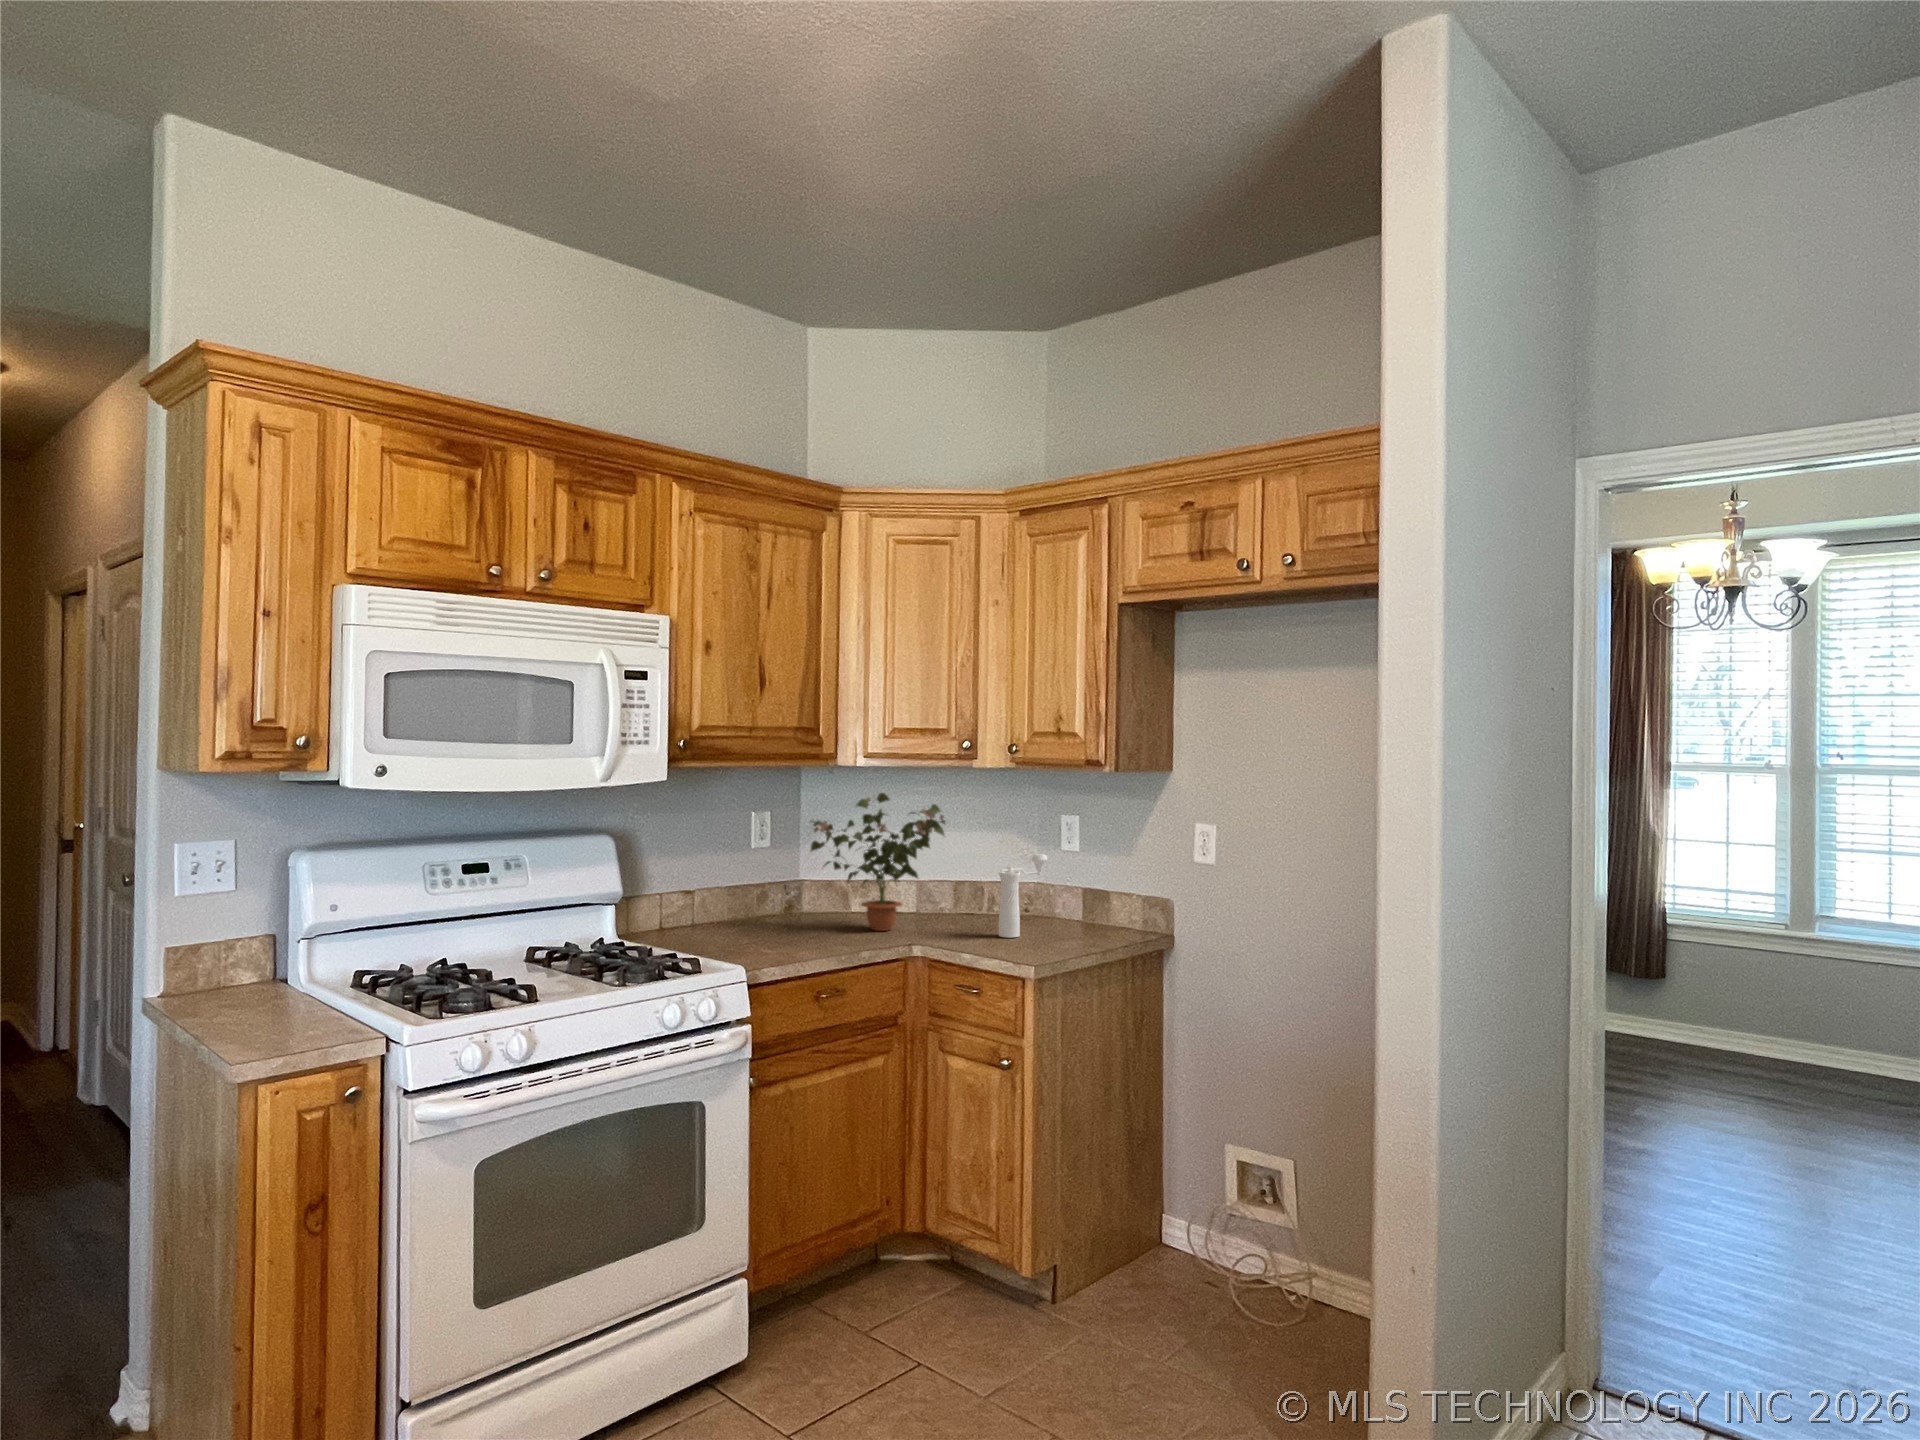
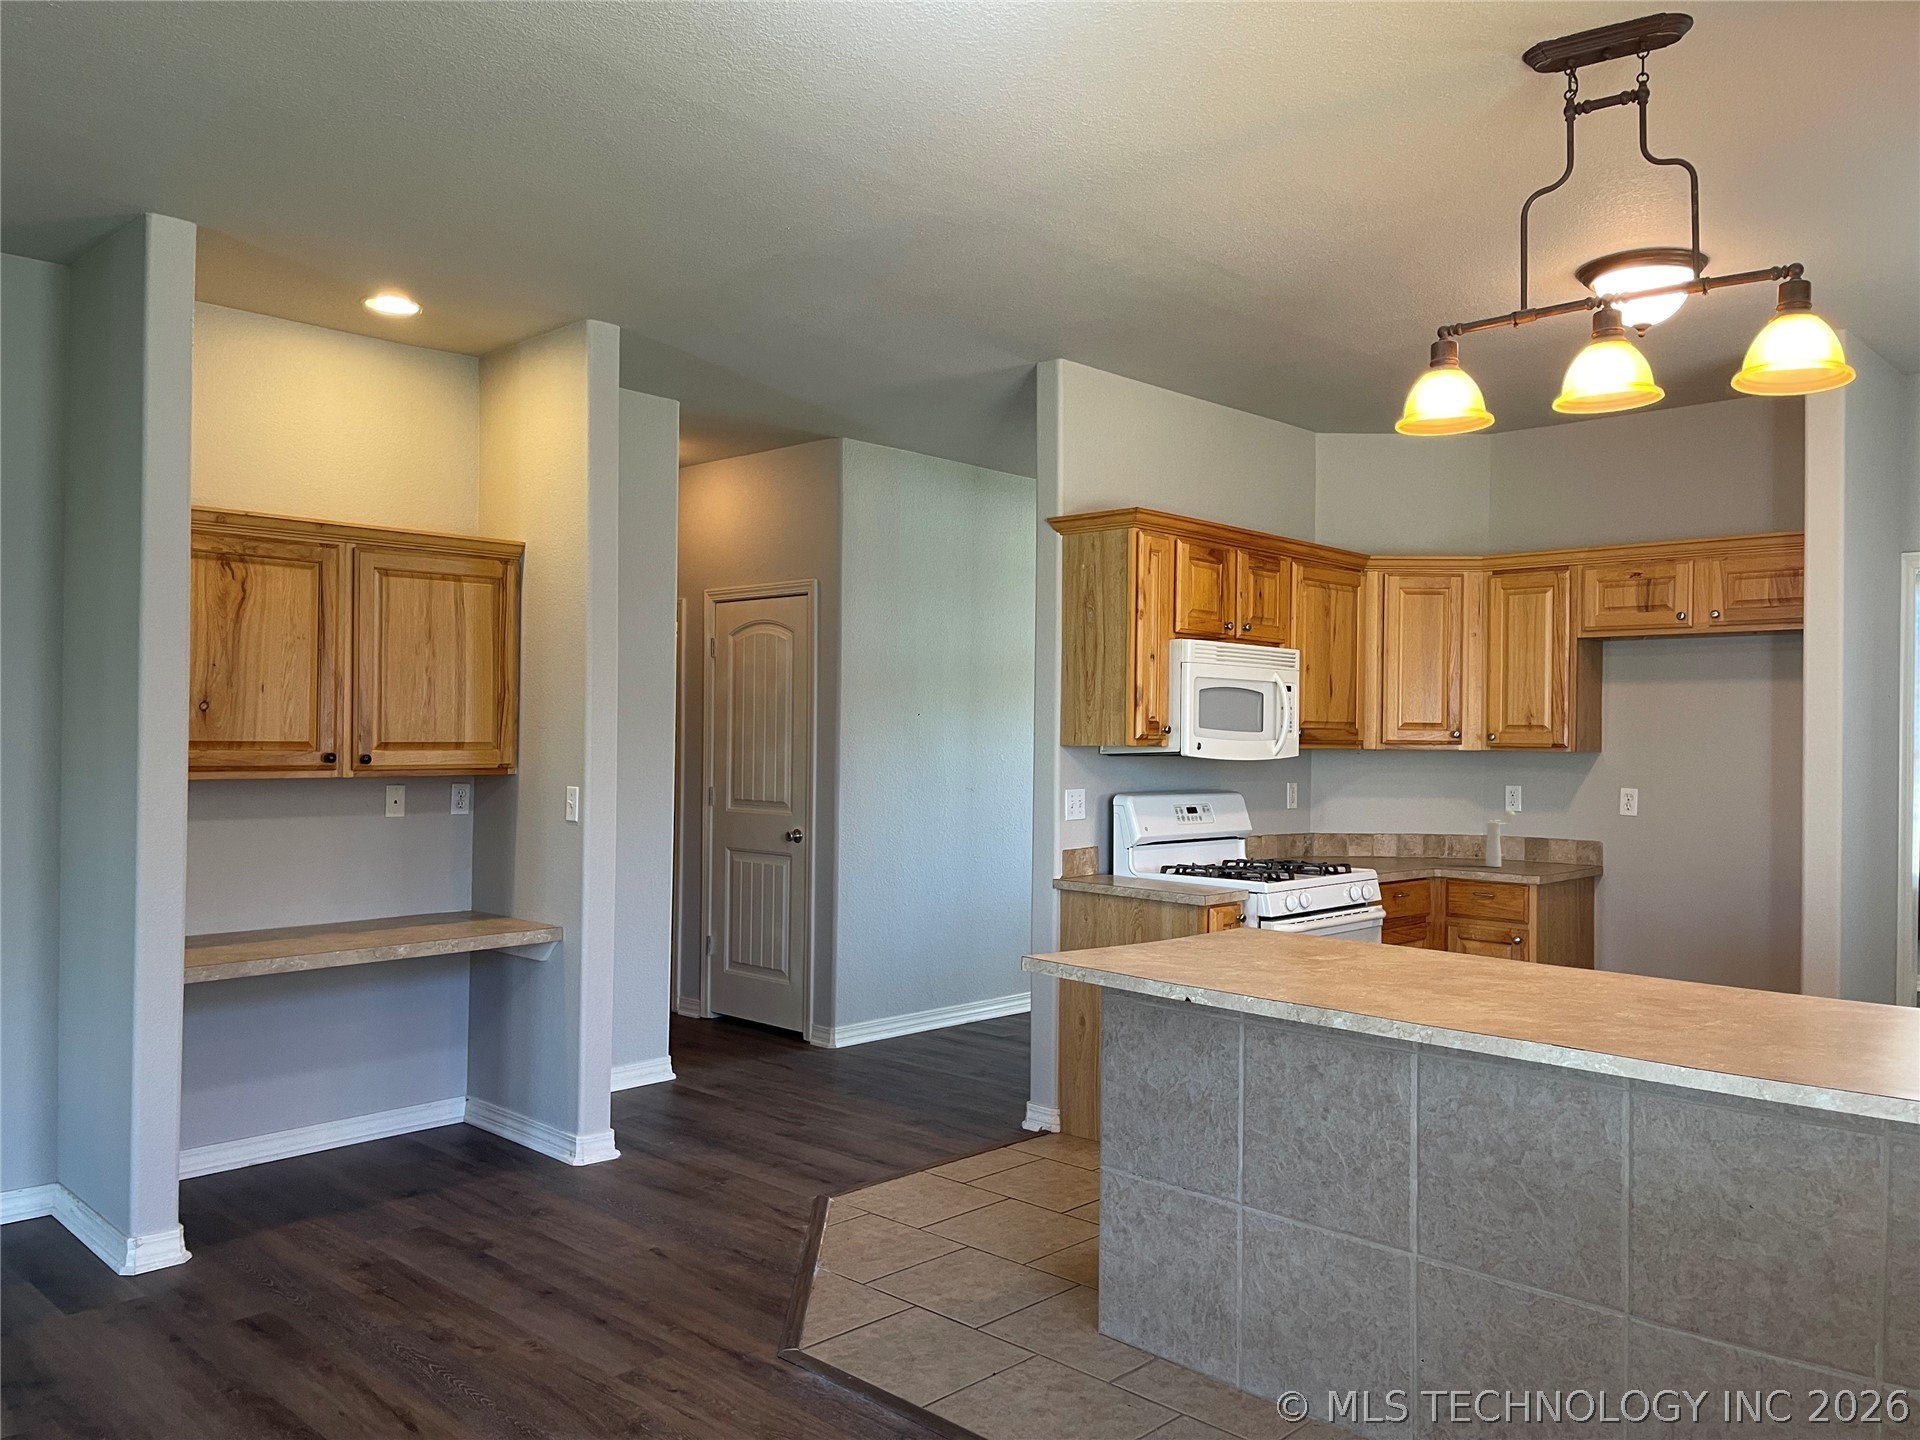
potted plant: present [811,793,946,931] -> none [1339,768,1448,863]

